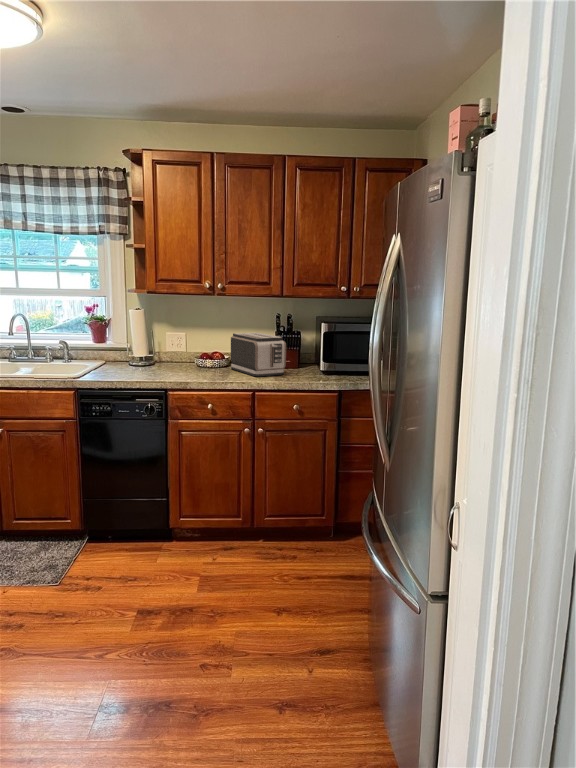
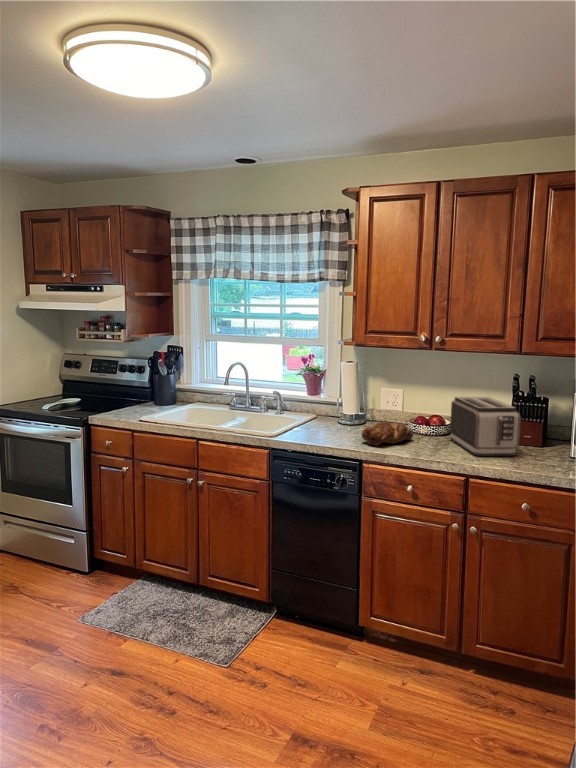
bread loaf: none [161,356,203,376] -> present [362,421,413,446]

